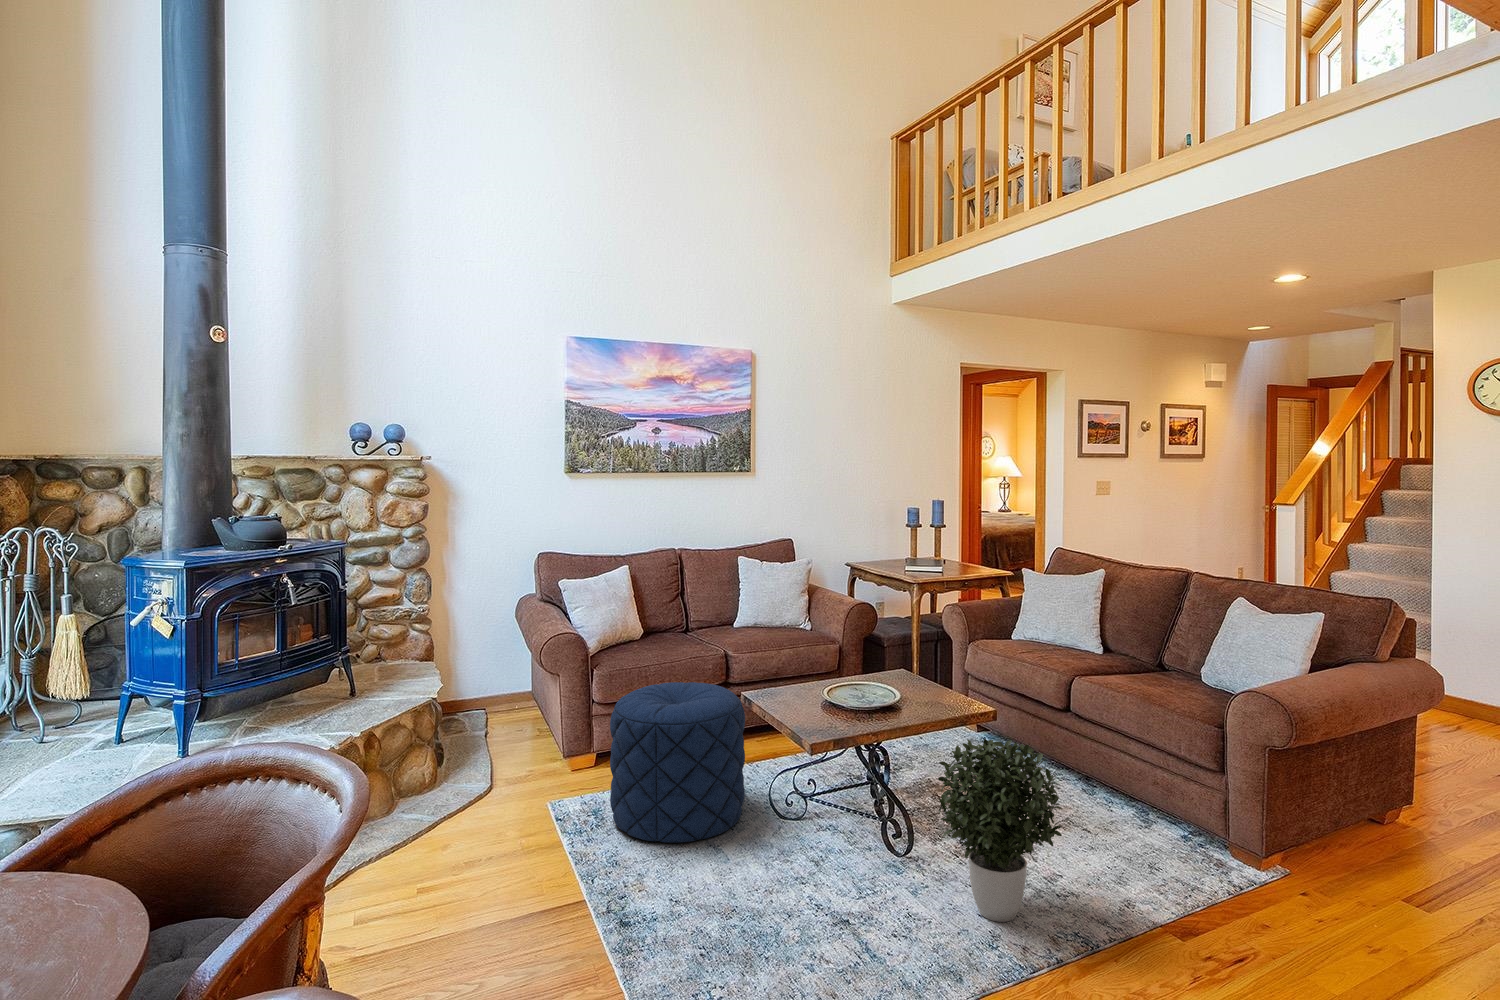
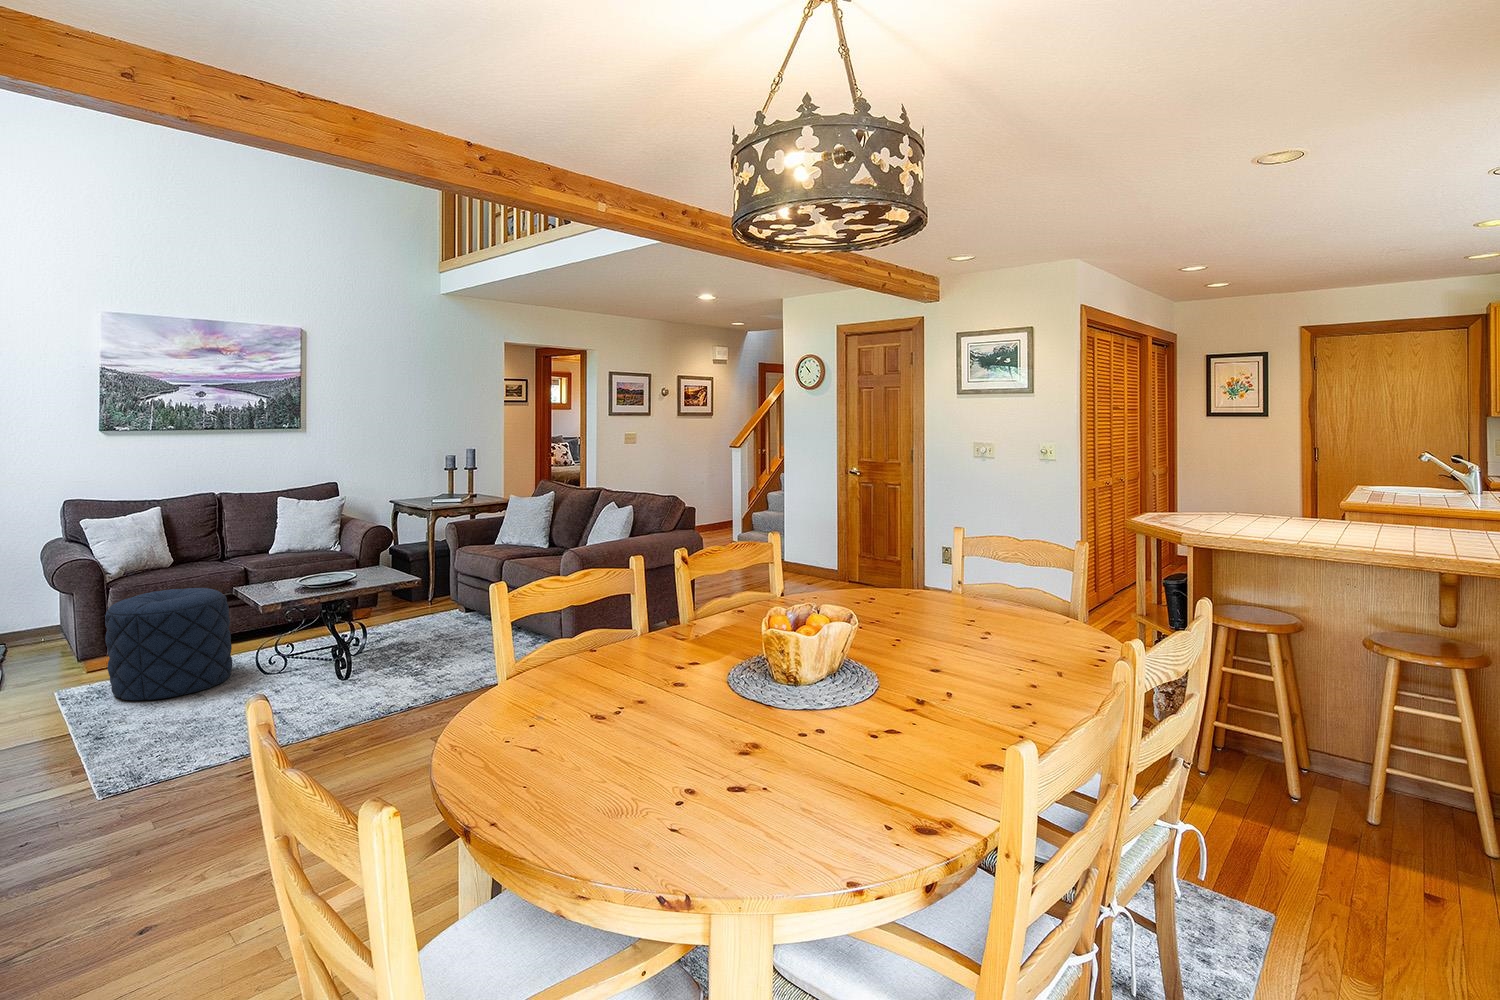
potted plant: present [938,738,1062,922] -> none [329,596,415,707]

